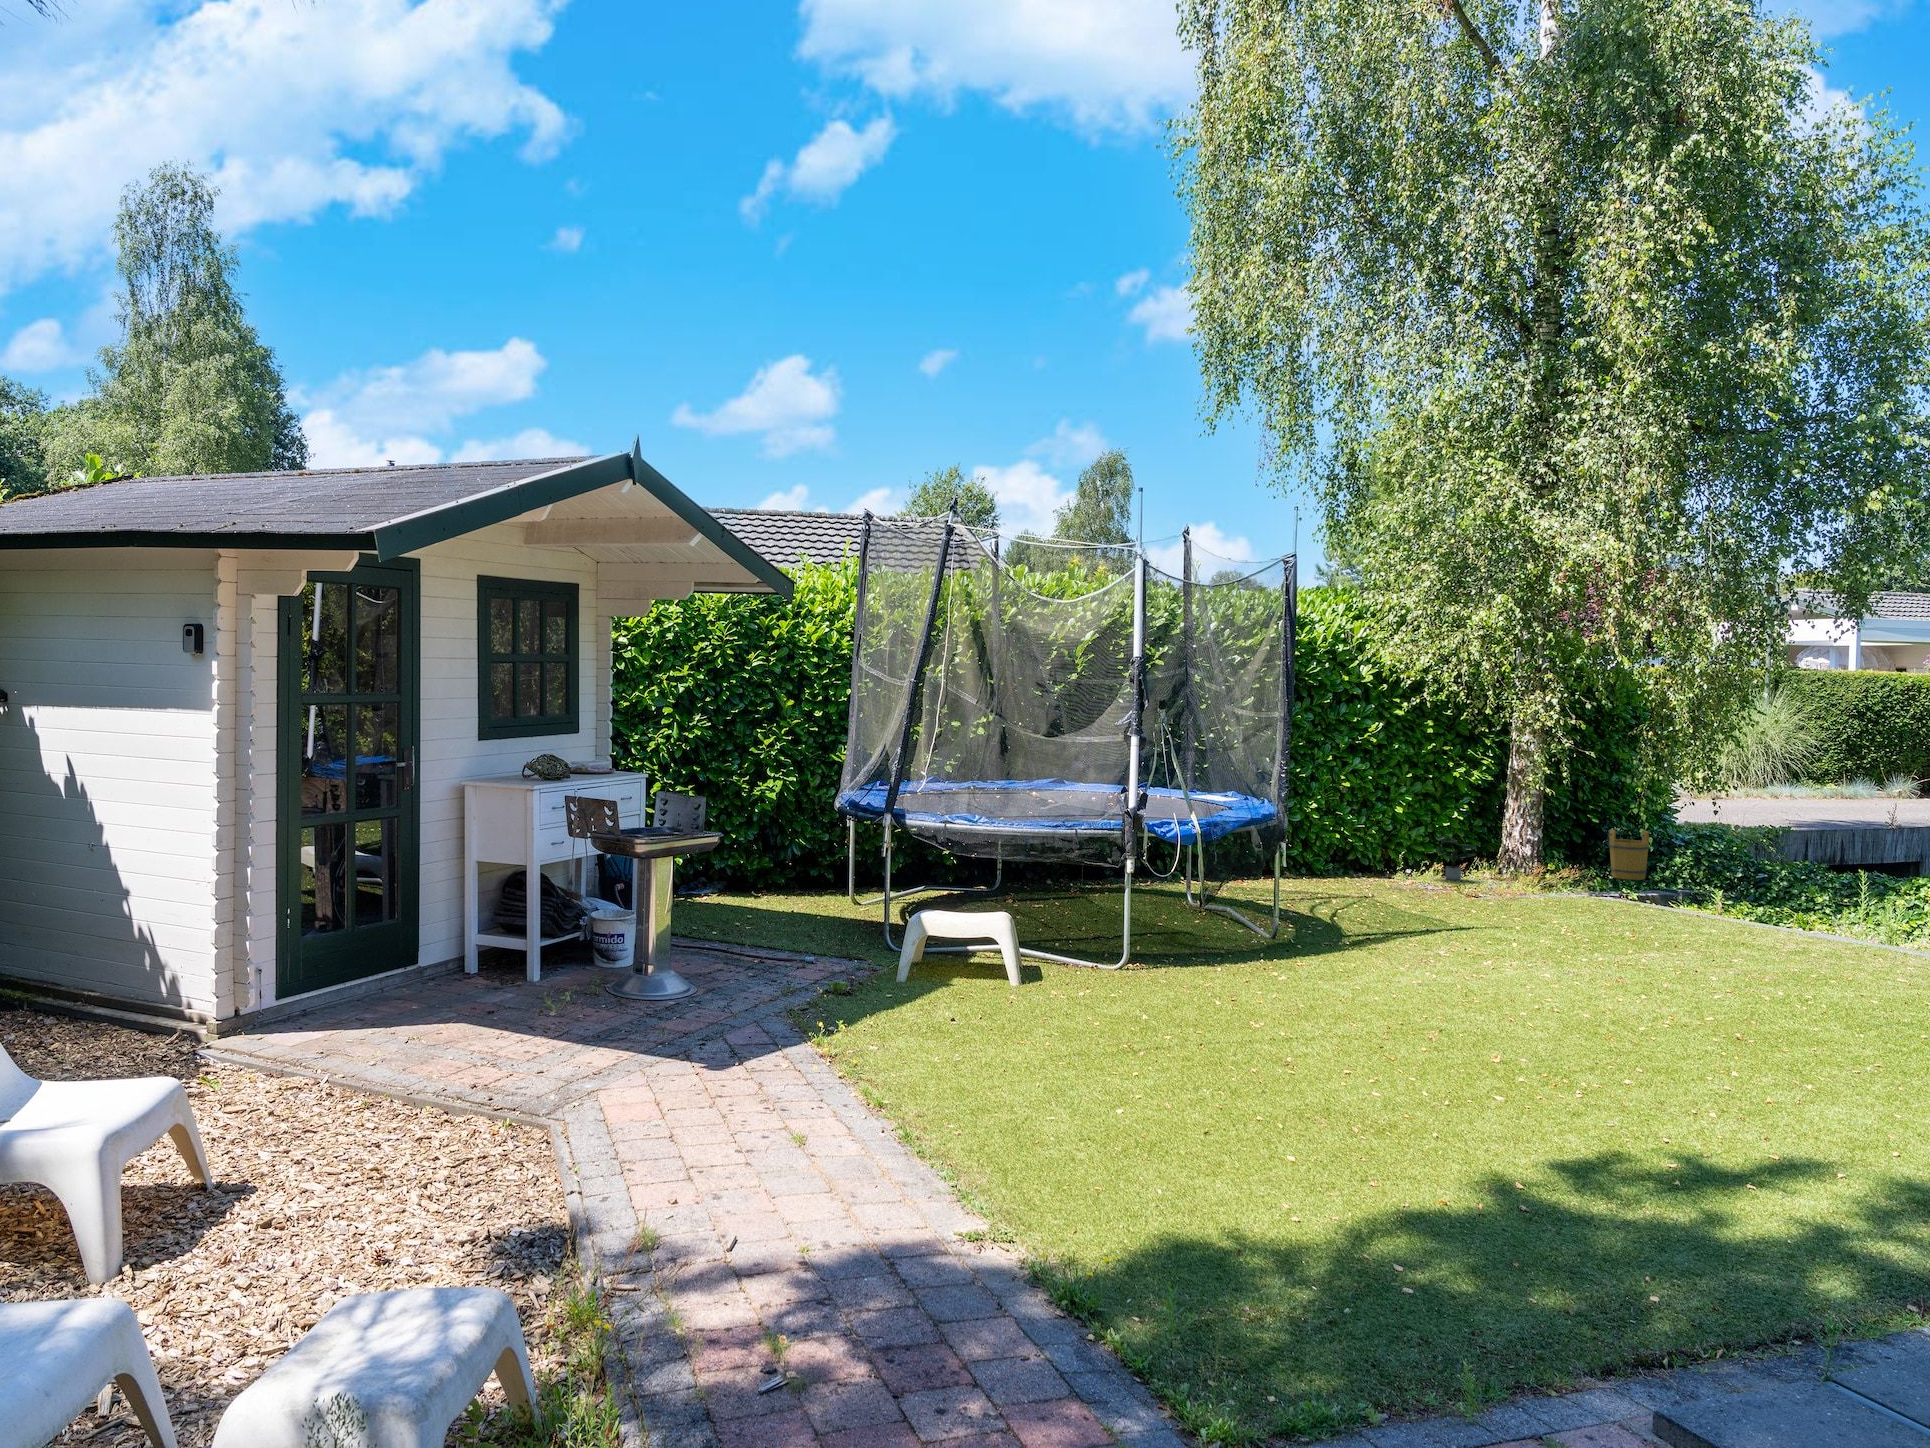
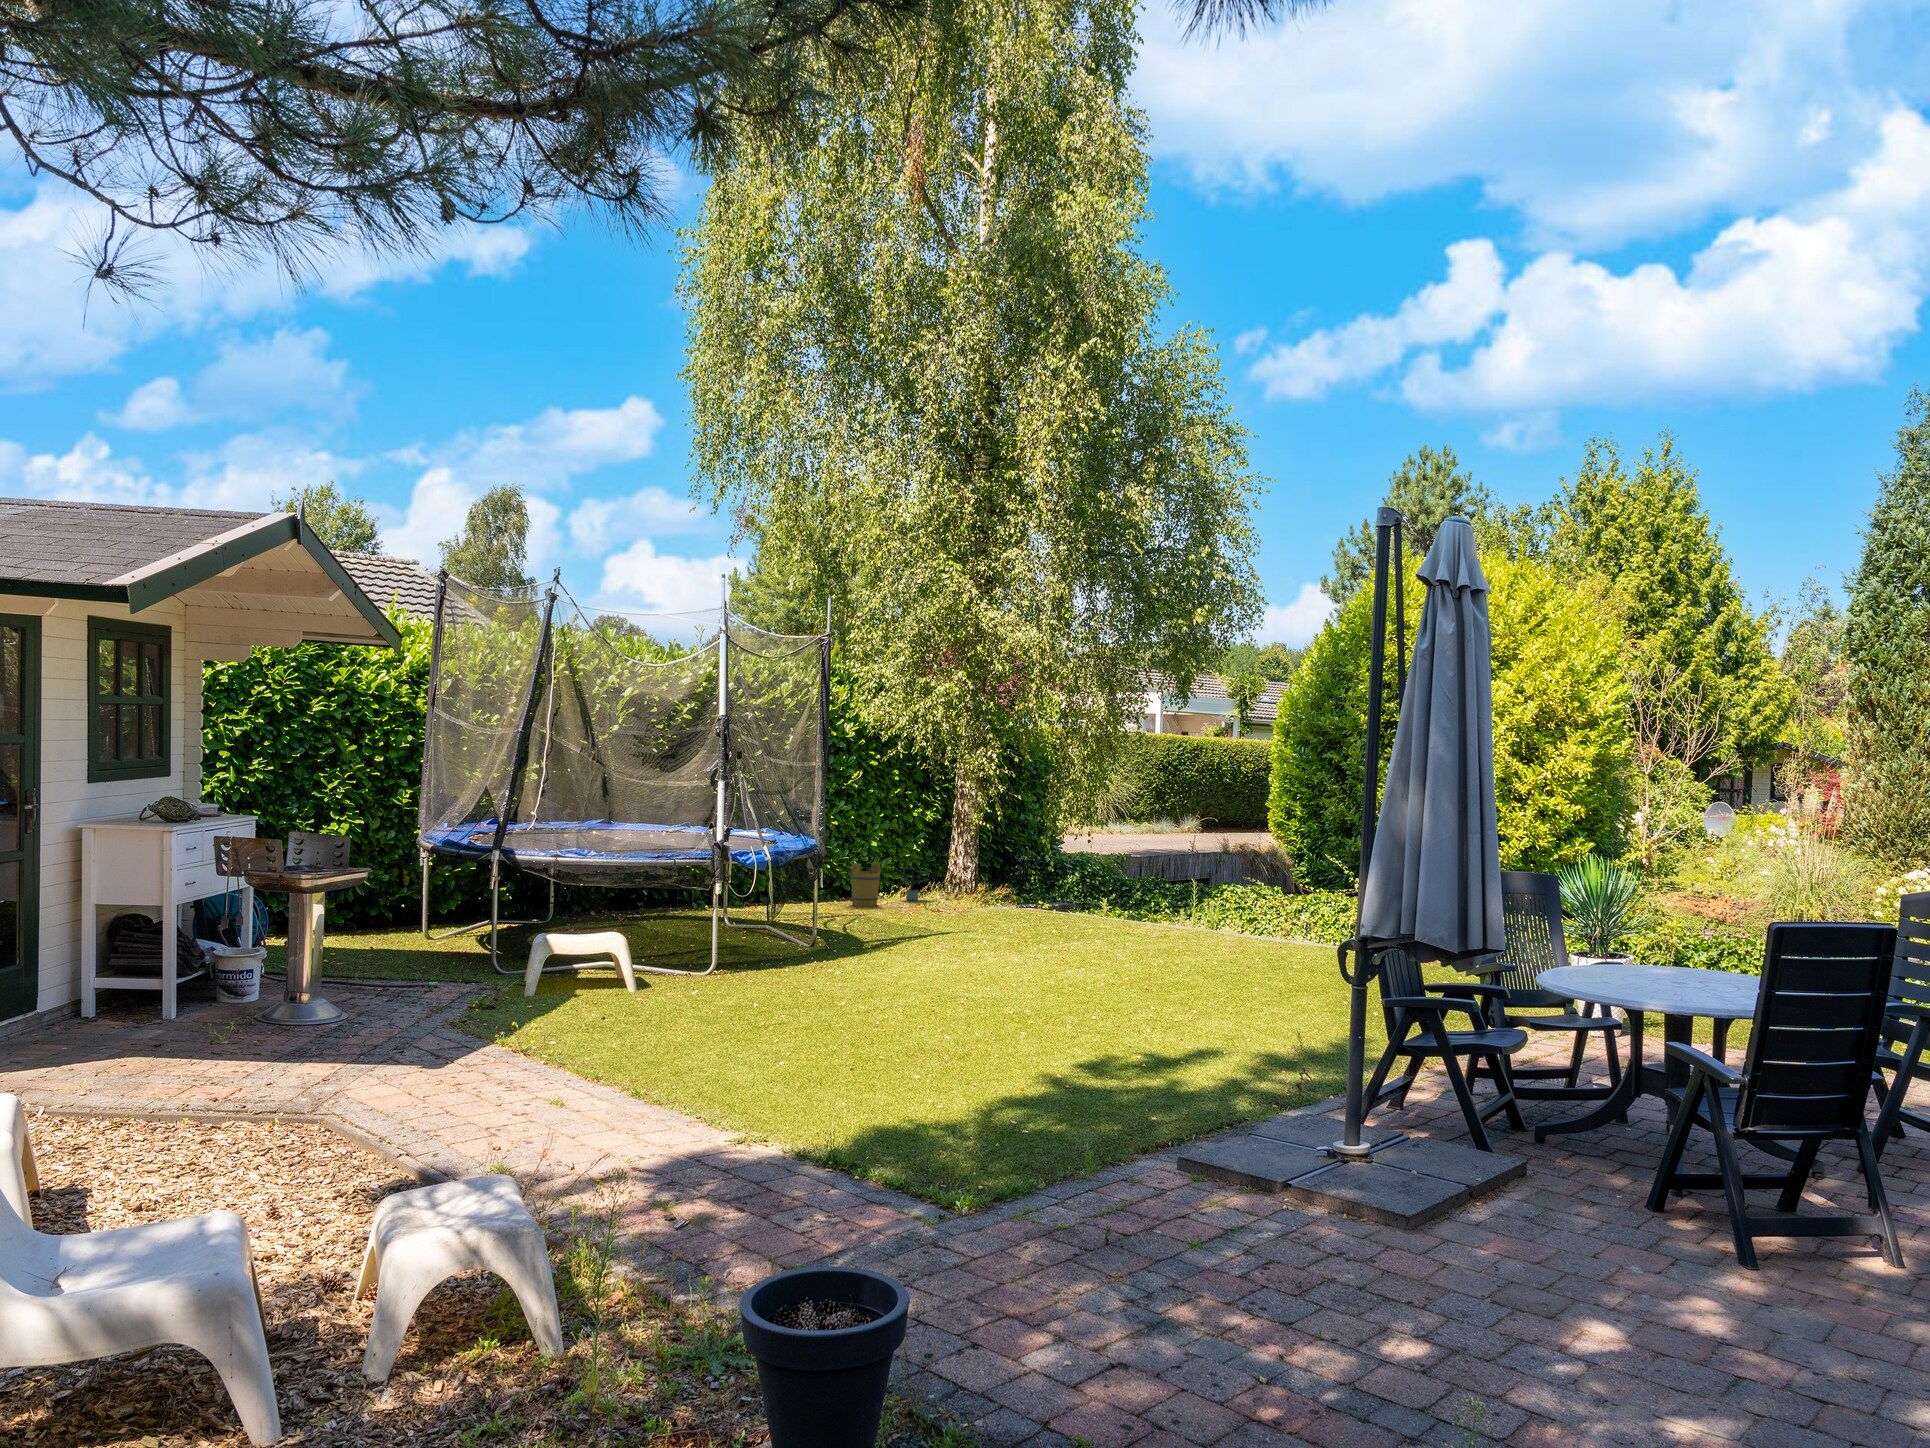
bucket: present [1607,829,1649,880] -> present [848,862,880,907]

